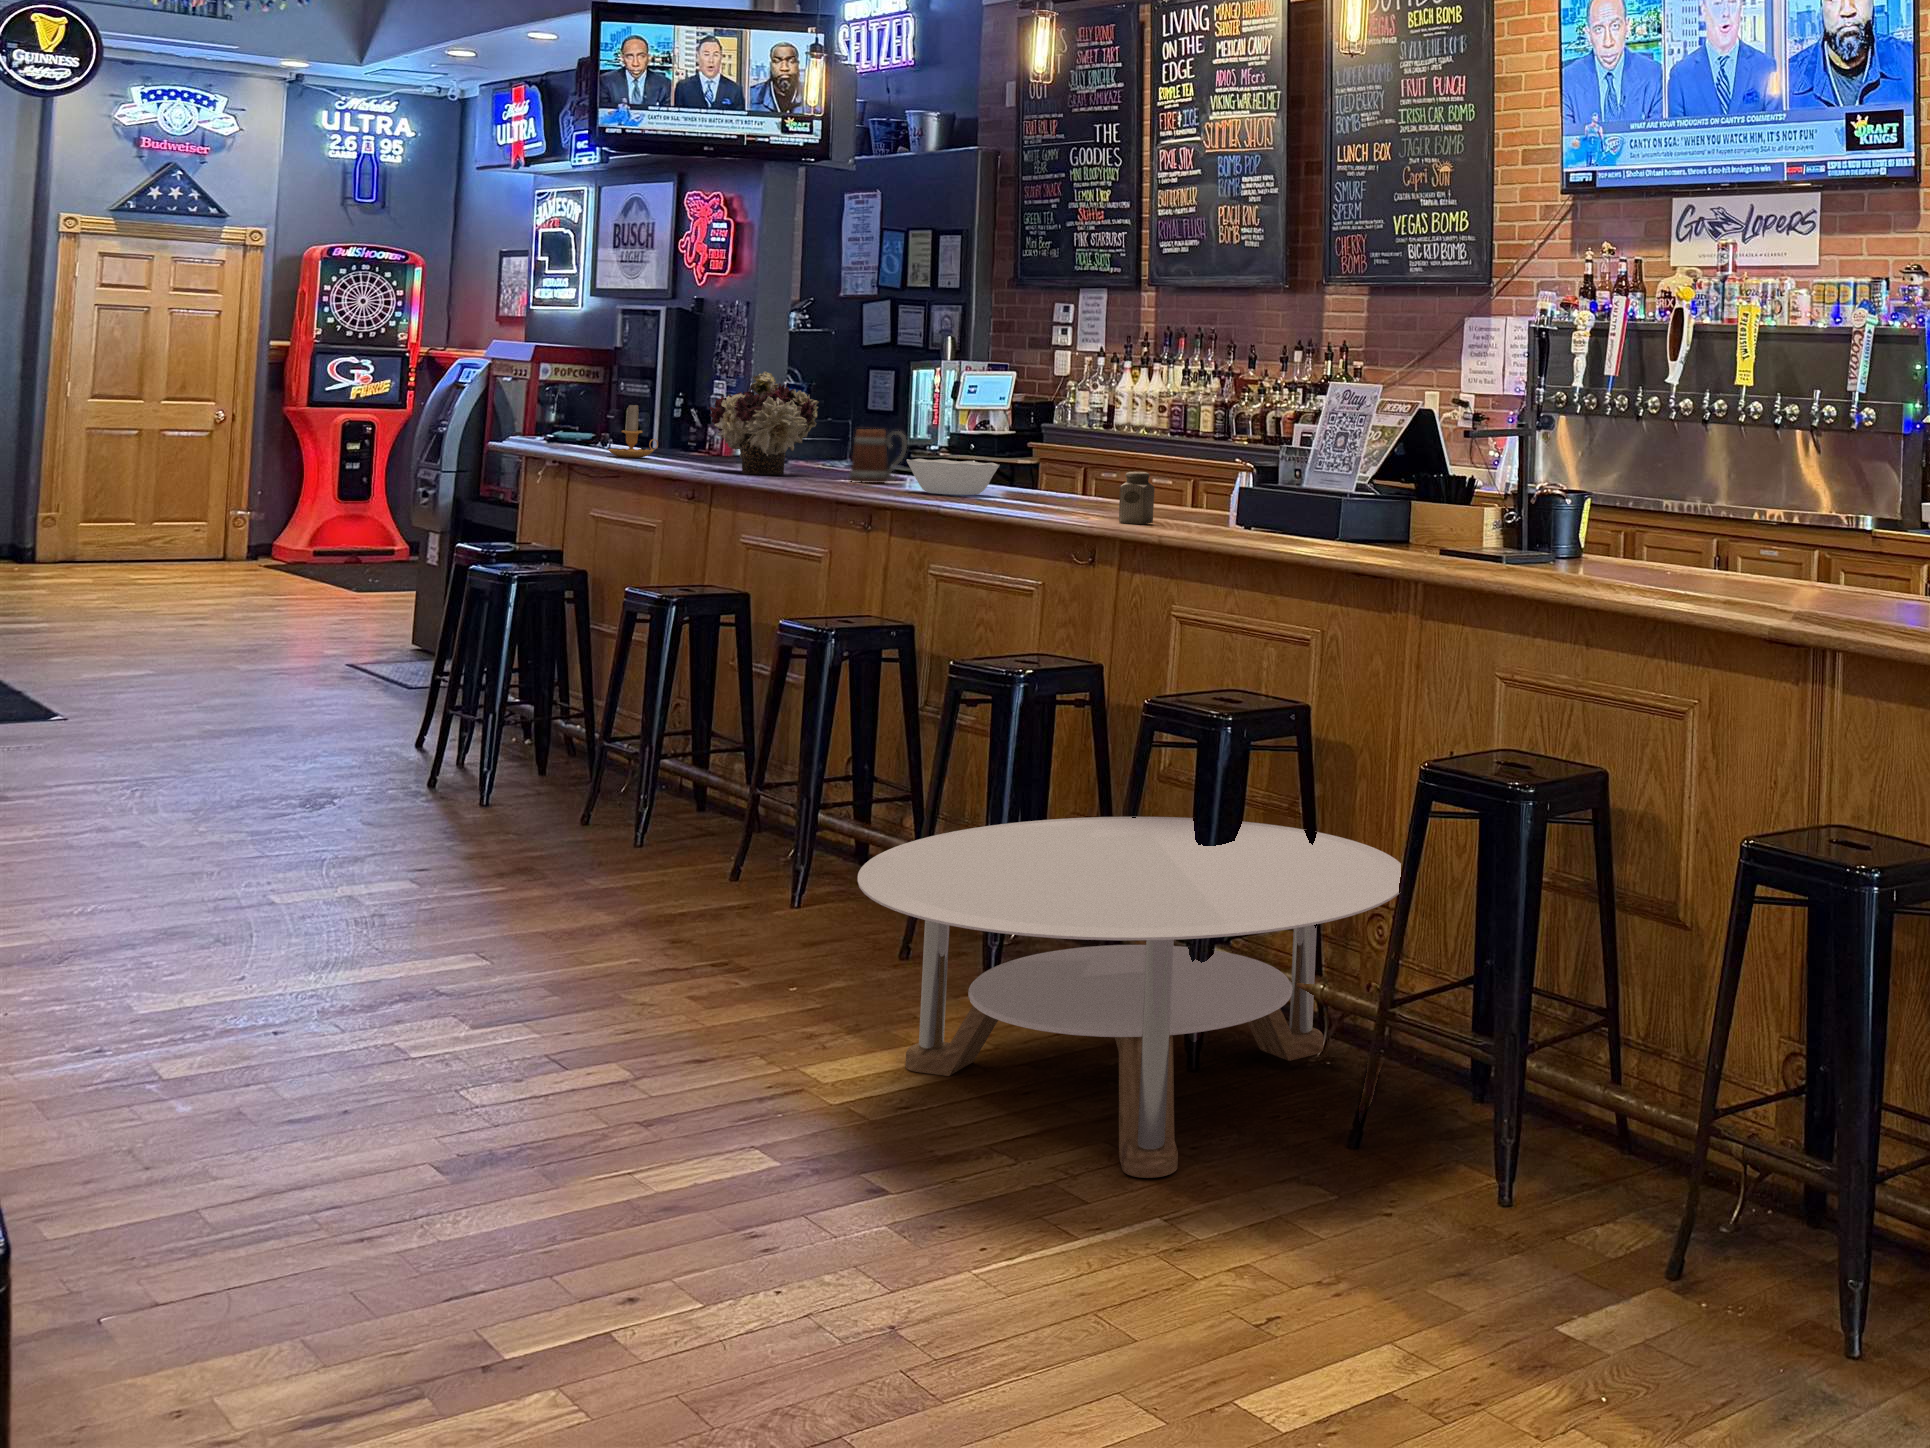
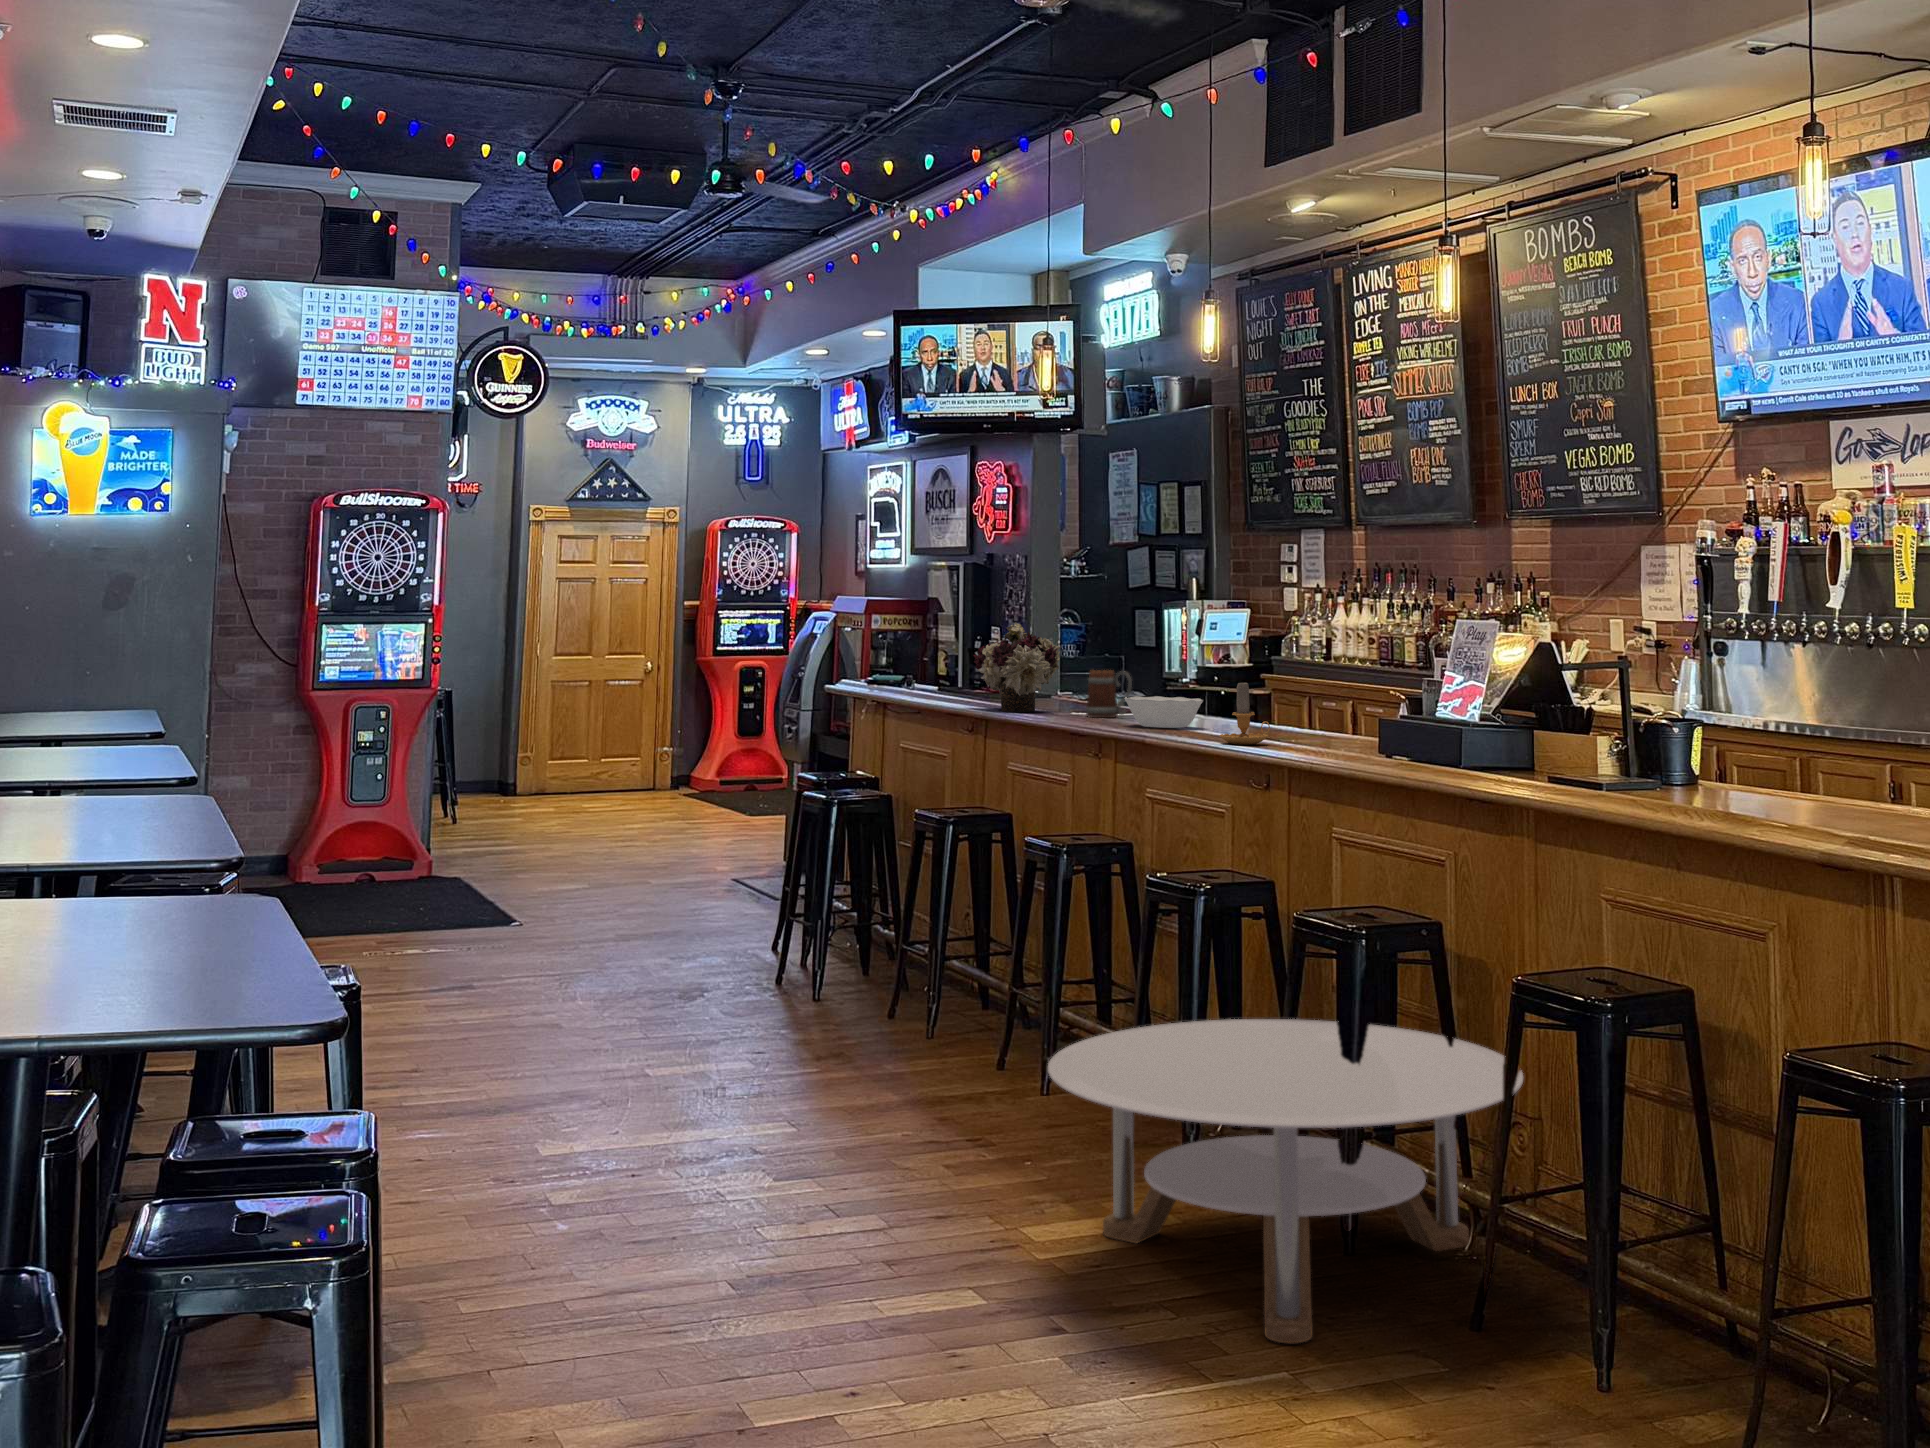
candle: present [608,404,658,458] -> present [1219,683,1270,745]
salt shaker: present [1119,472,1155,524] -> none [1285,707,1316,754]

